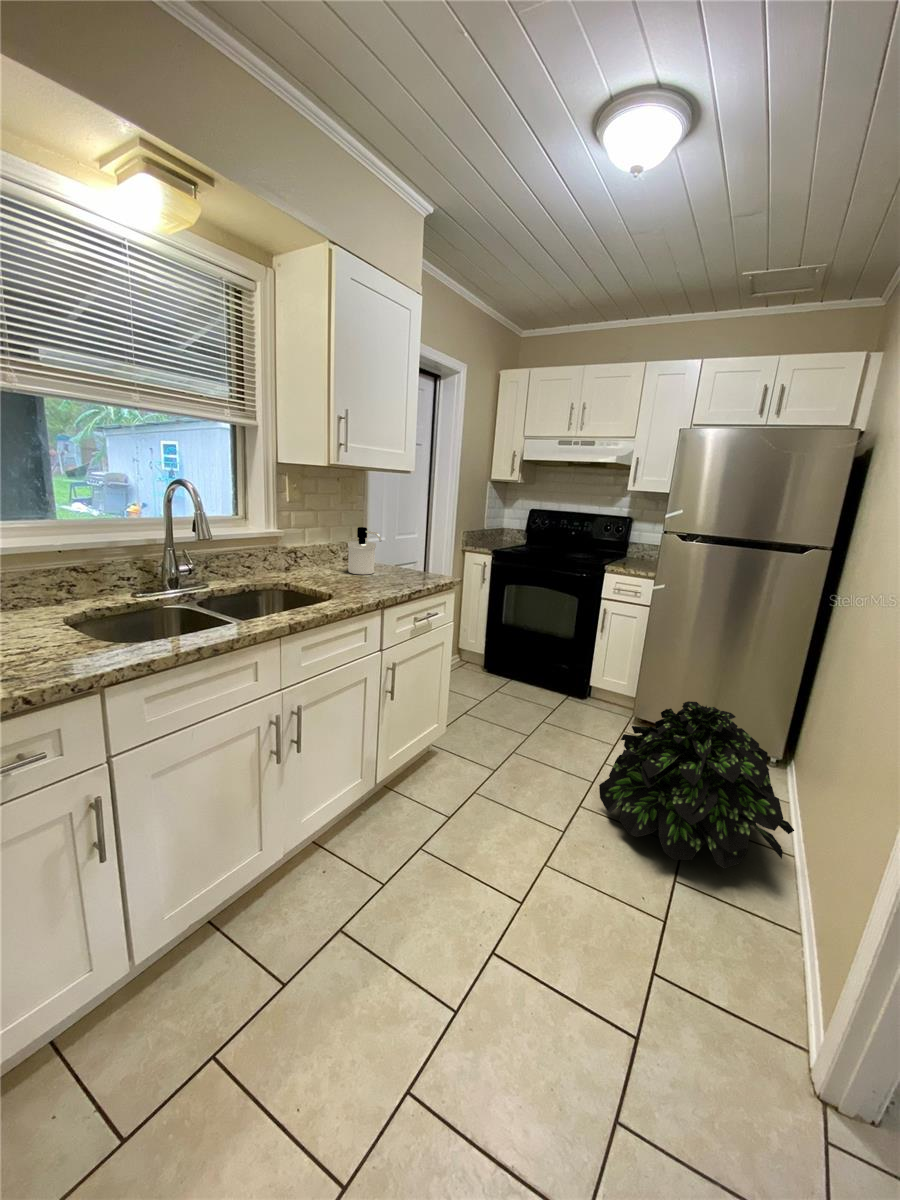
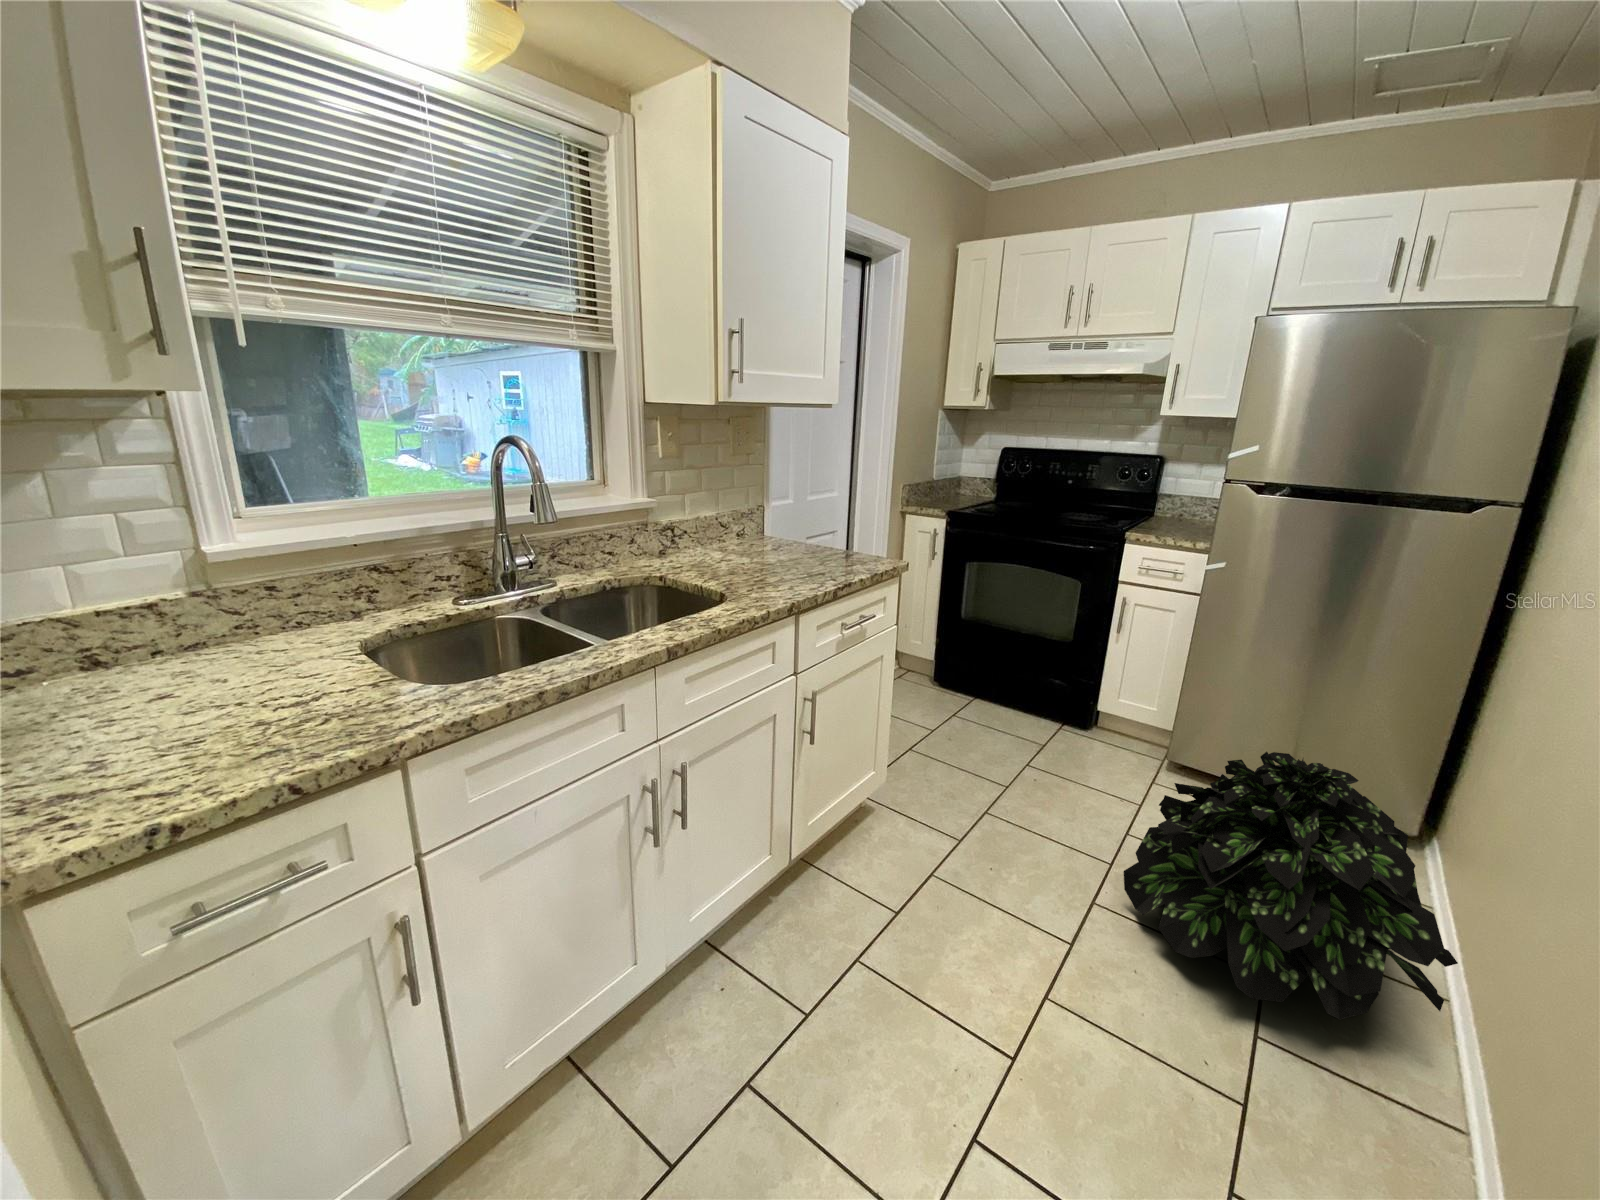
soap dispenser: present [348,527,382,574] -> none [746,491,795,559]

